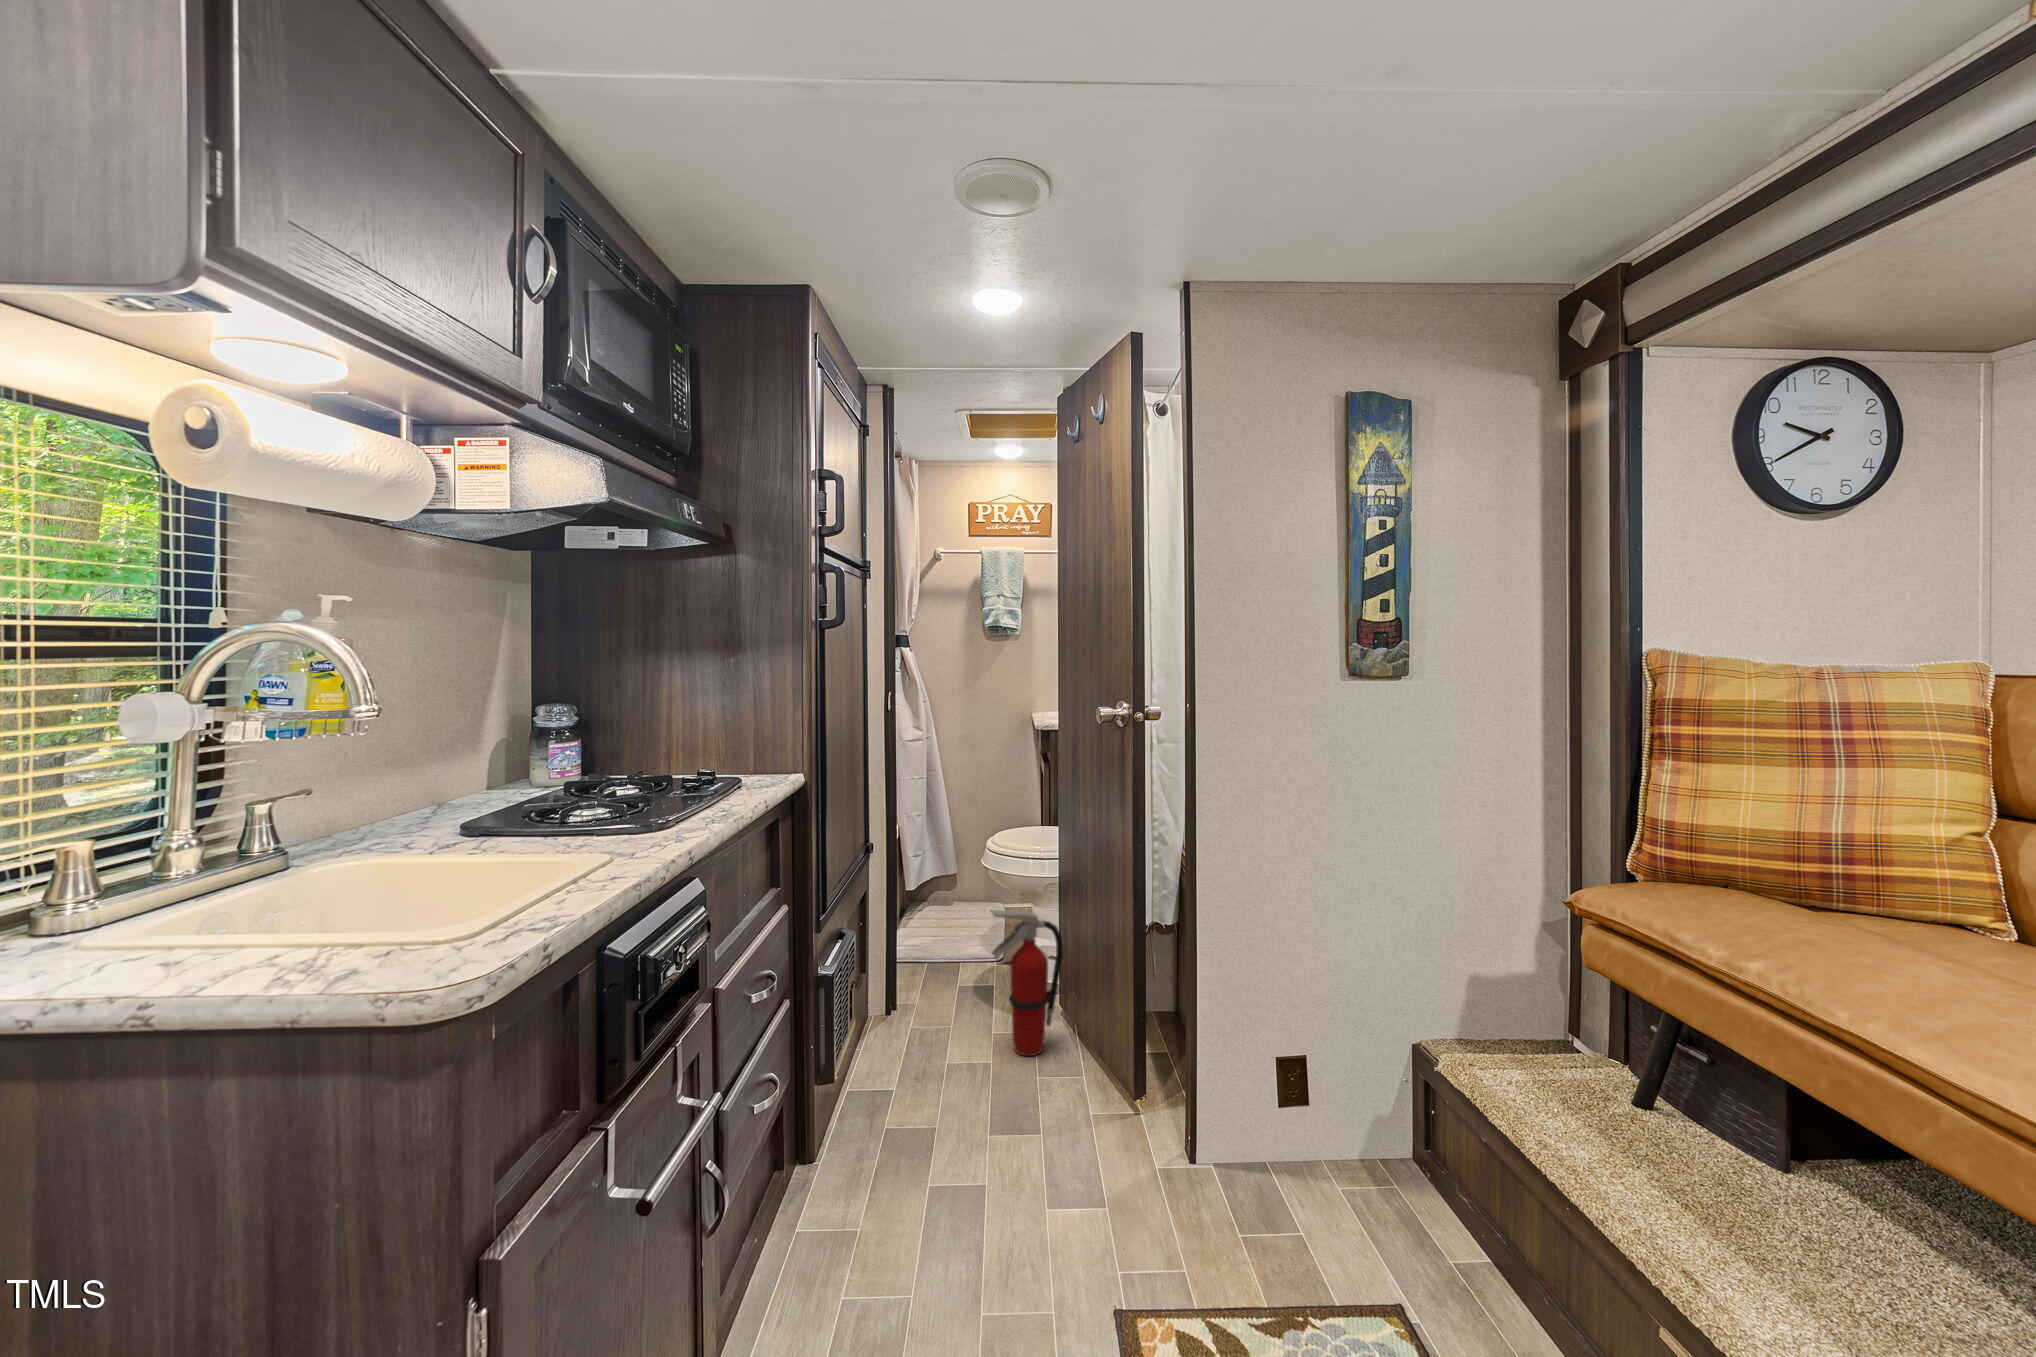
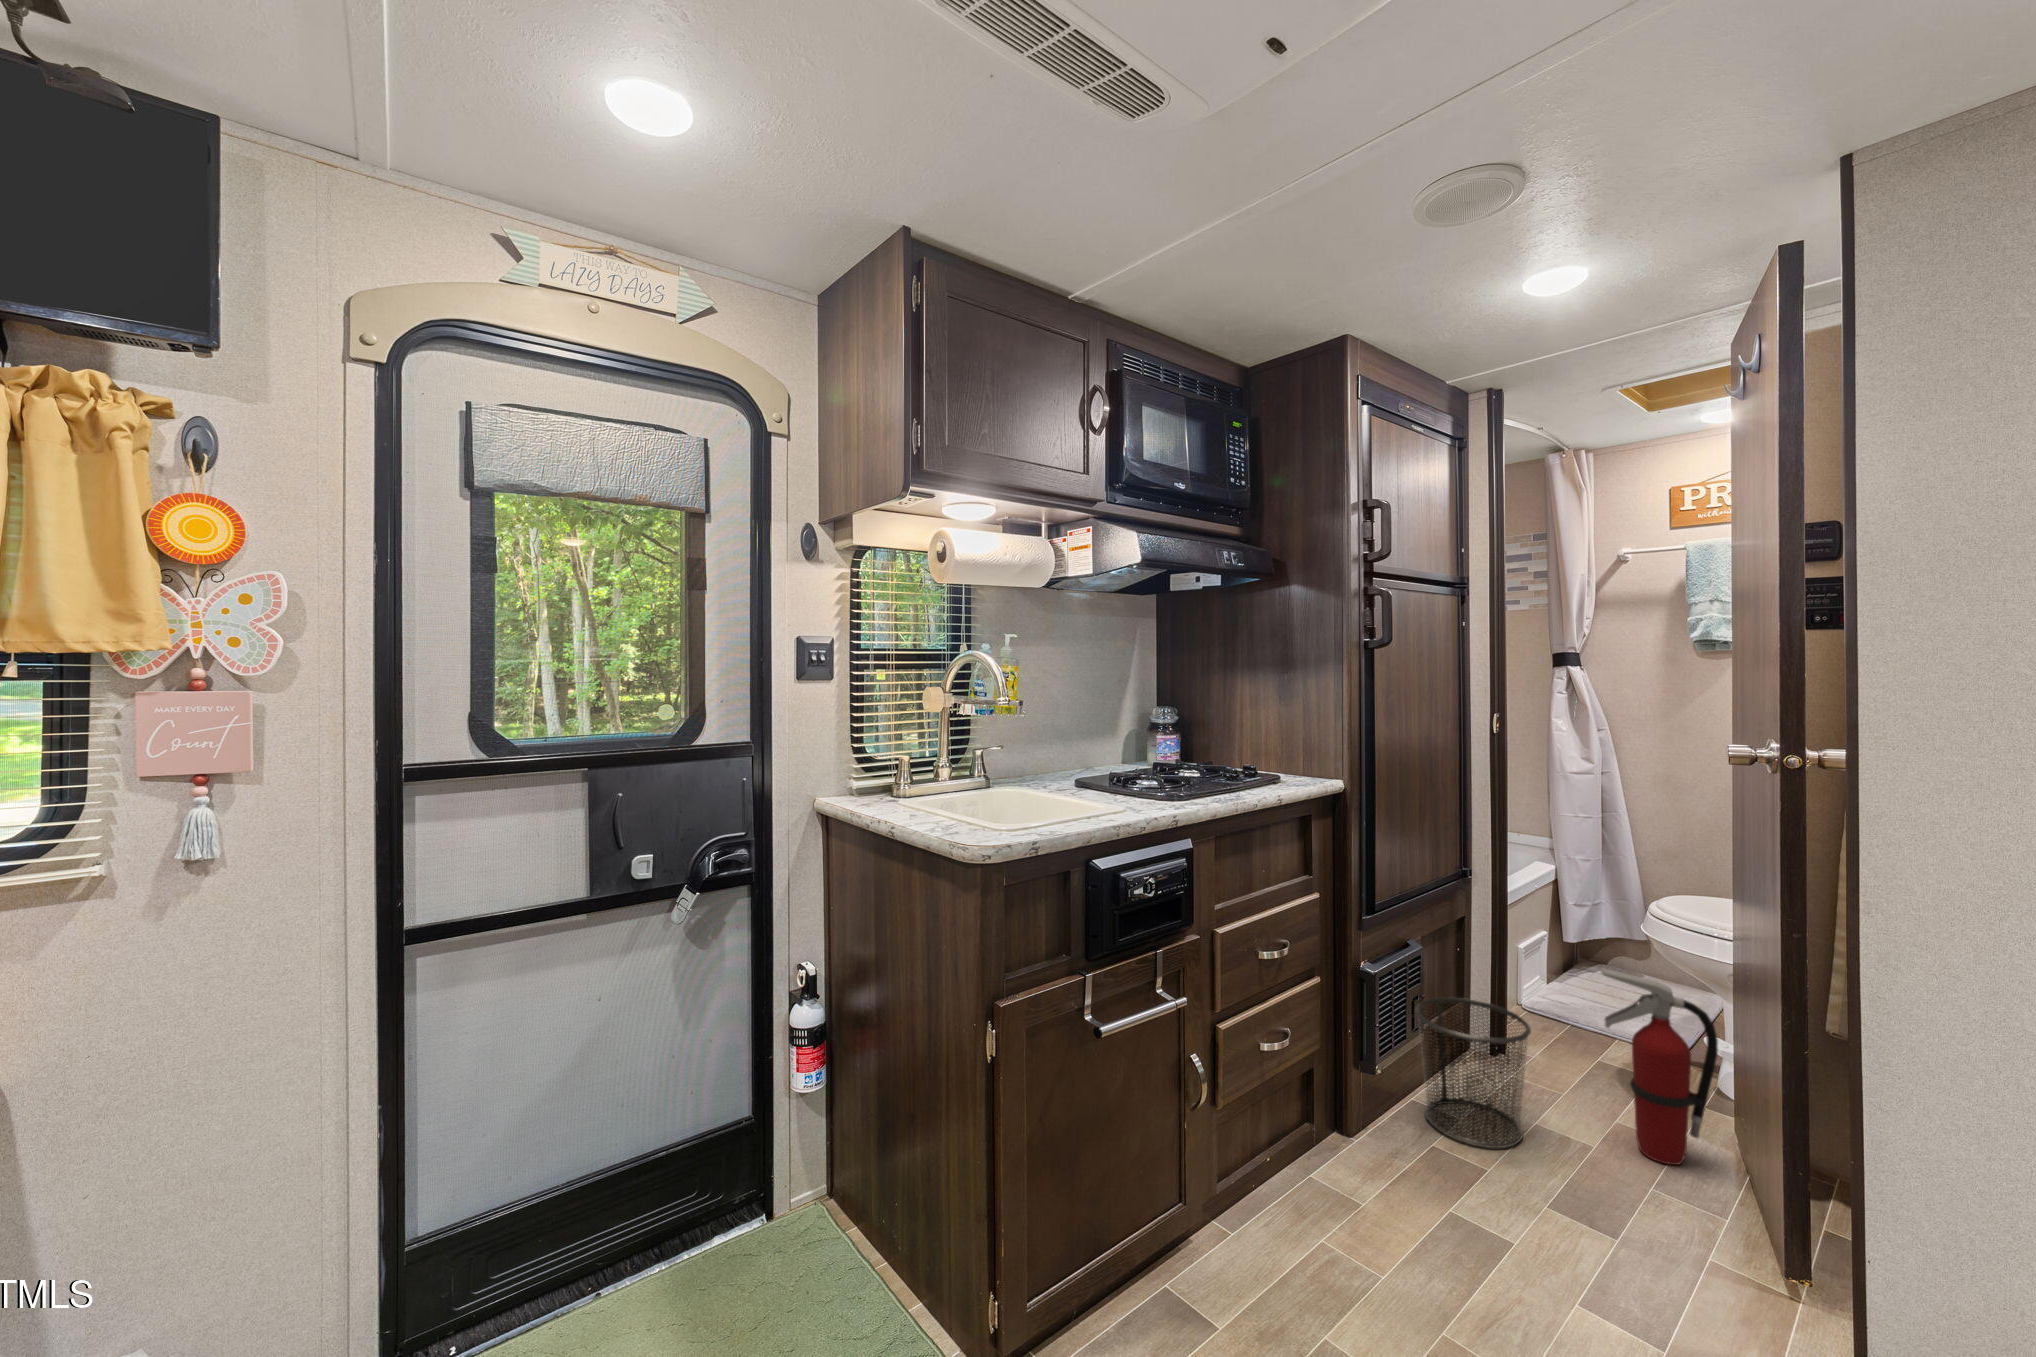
waste bin: none [853,968,951,1109] -> present [1415,997,1531,1148]

